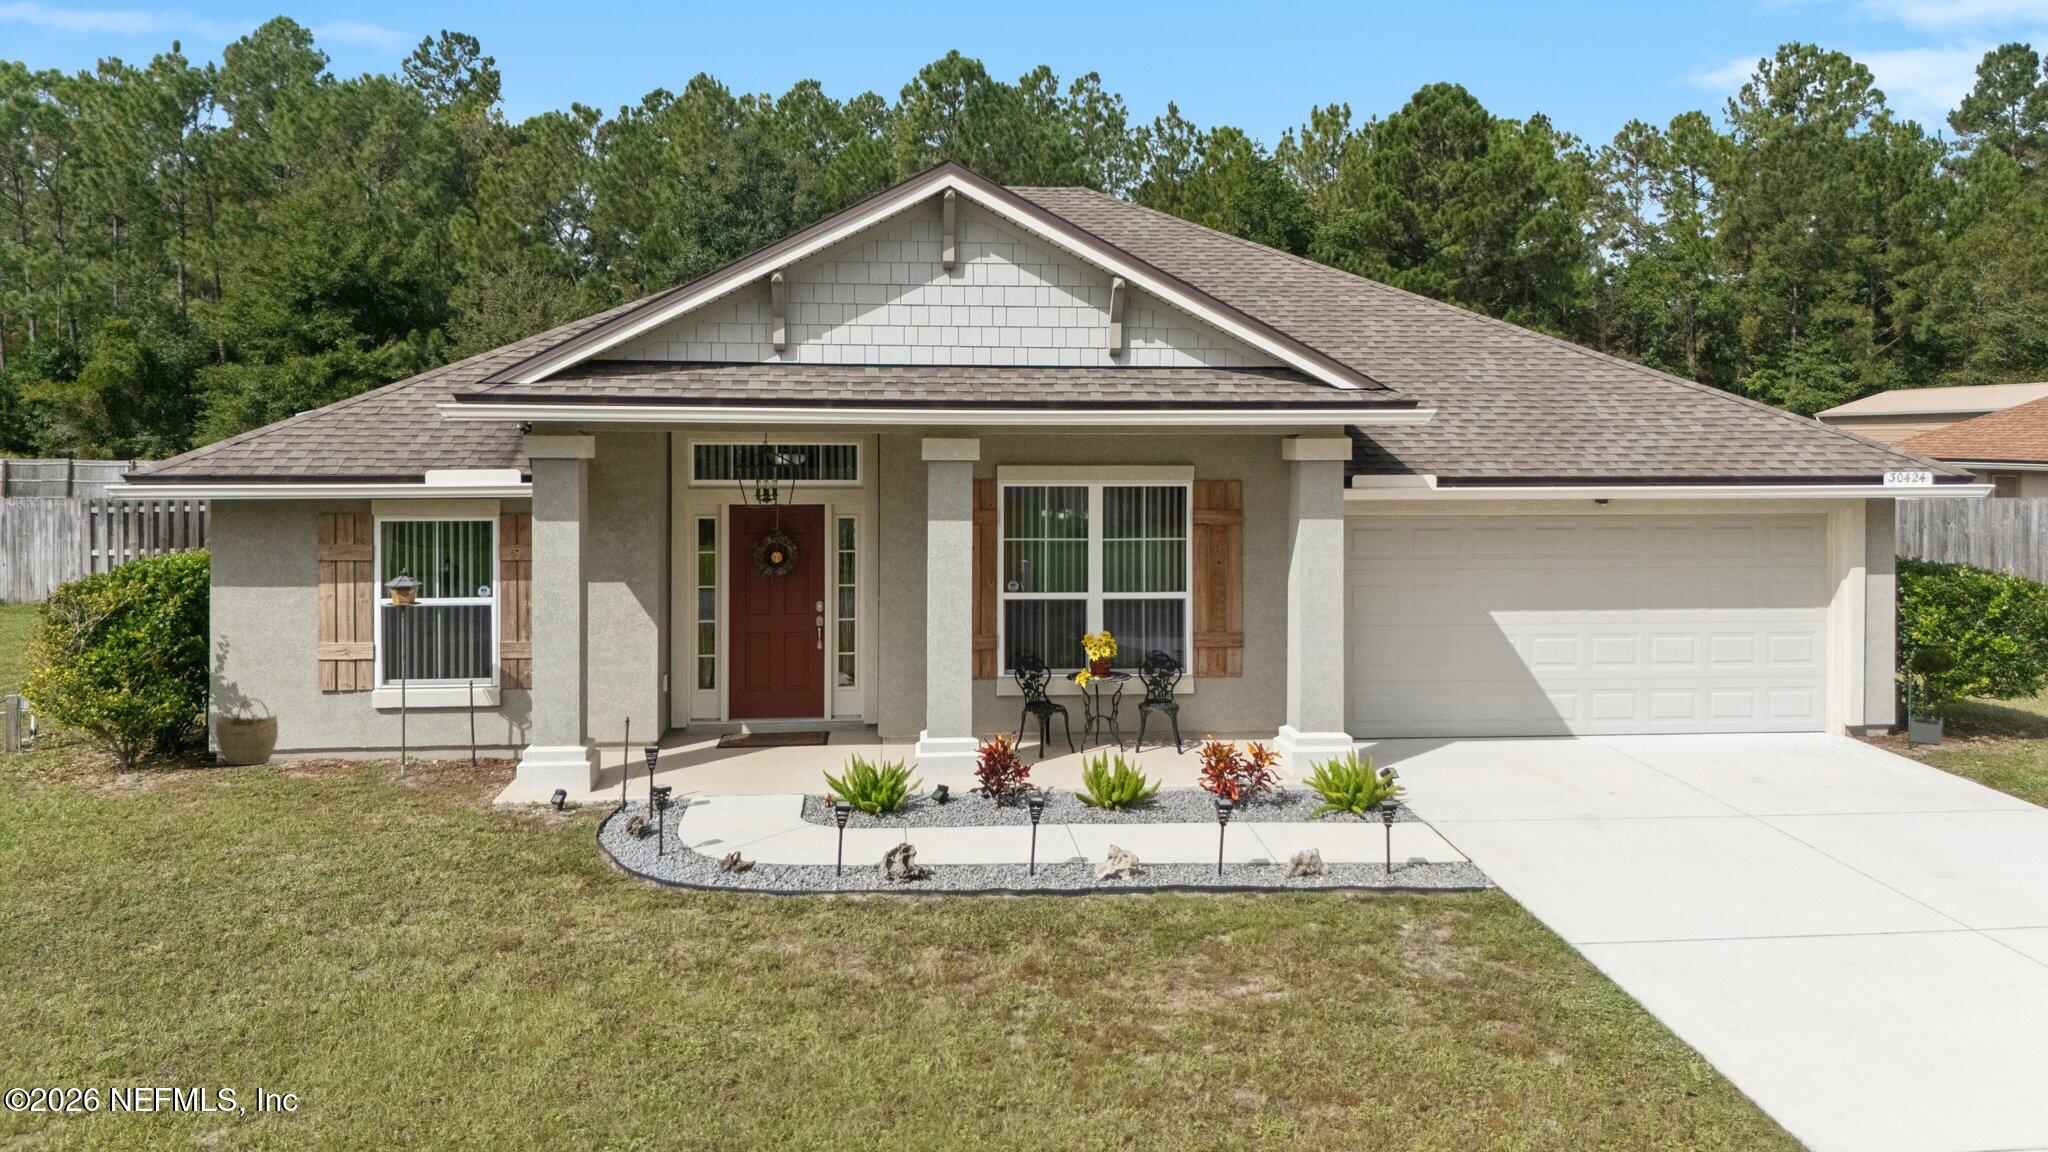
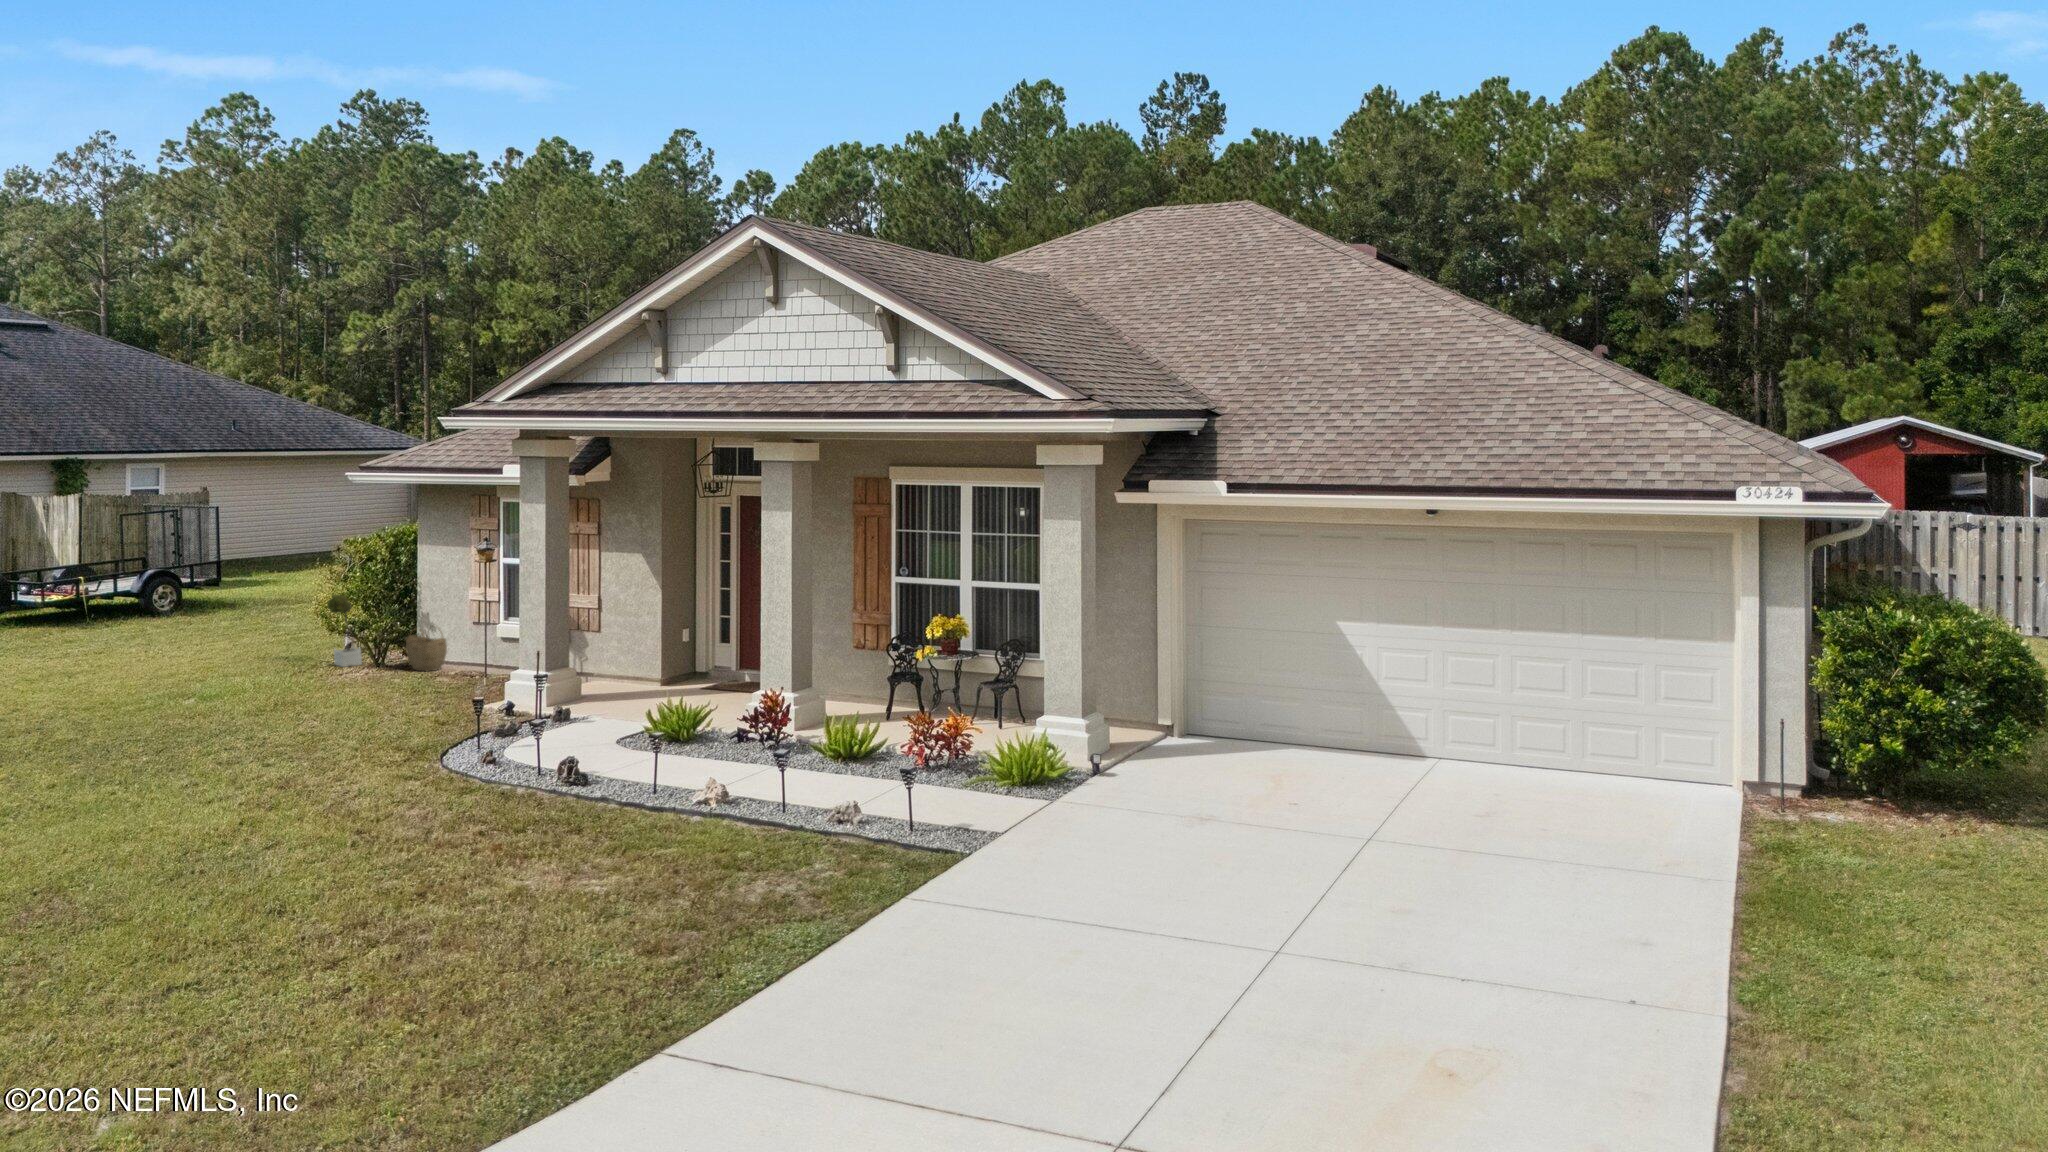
potted tree: present [1909,648,1956,745] -> present [328,594,362,667]

